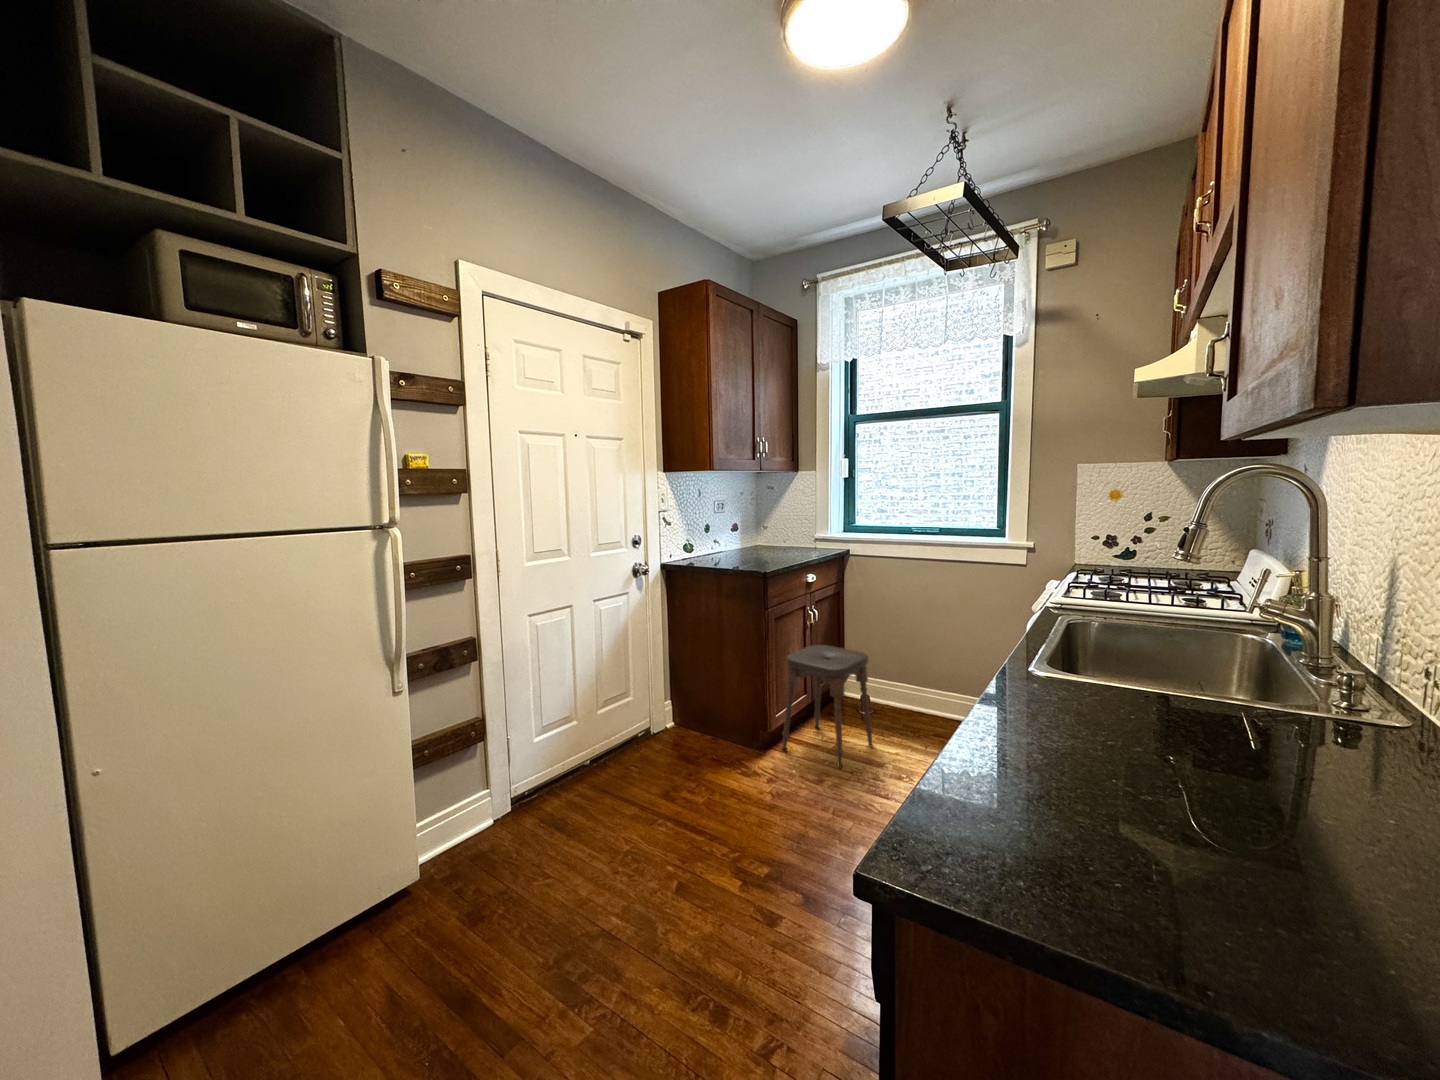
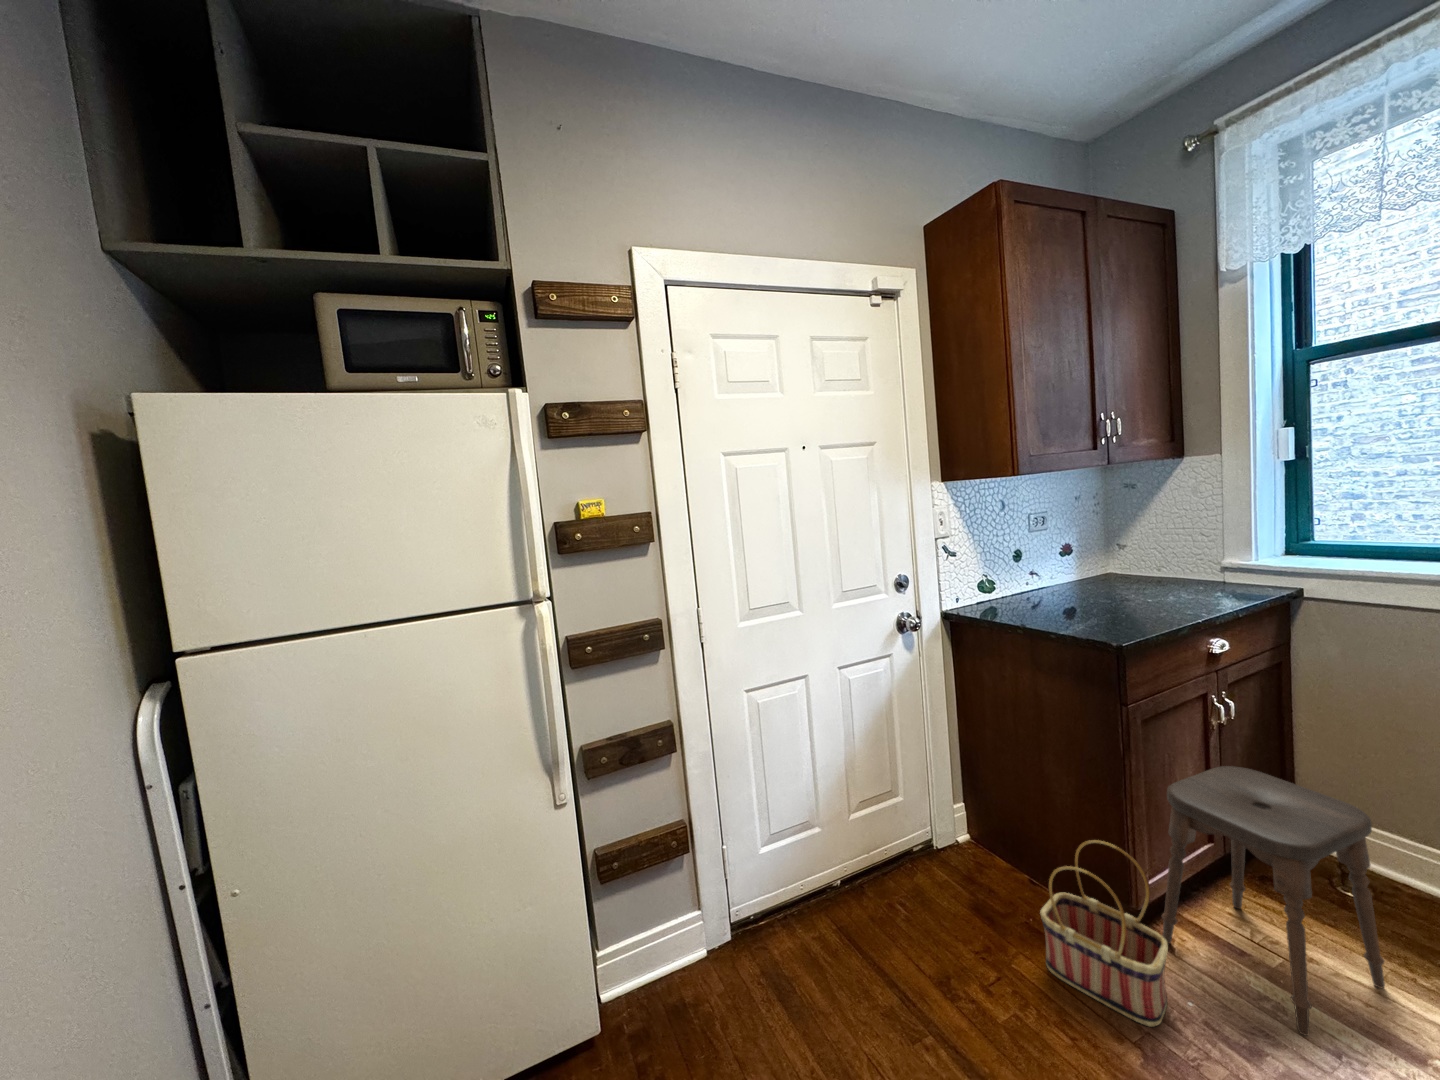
basket: none [722,690,785,783] -> present [1040,840,1168,1027]

